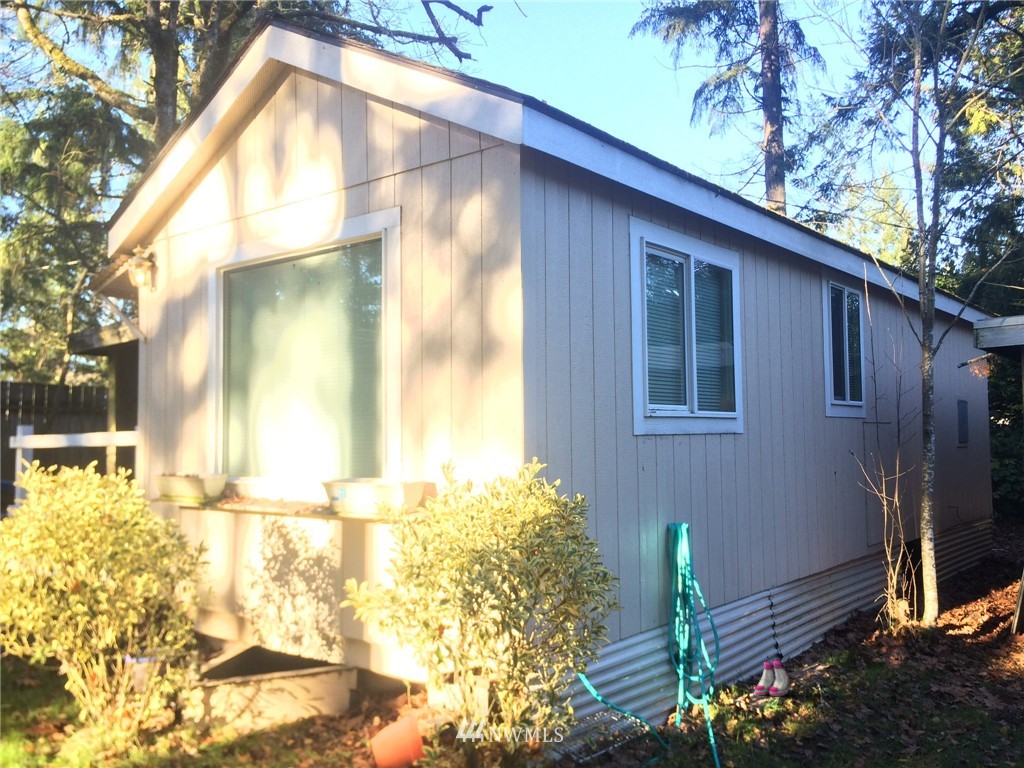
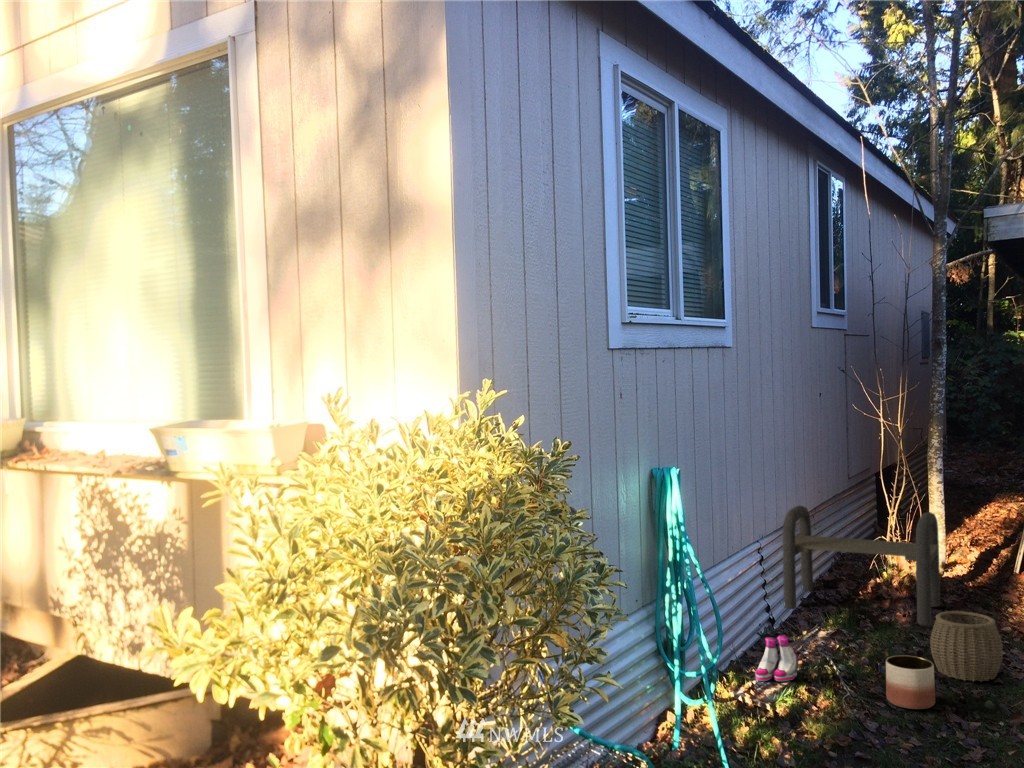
bench: none [793,565,928,665] -> present [783,505,940,626]
woven basket: none [899,648,957,704] -> present [930,611,1003,681]
planter: none [854,677,892,718] -> present [886,655,935,709]

